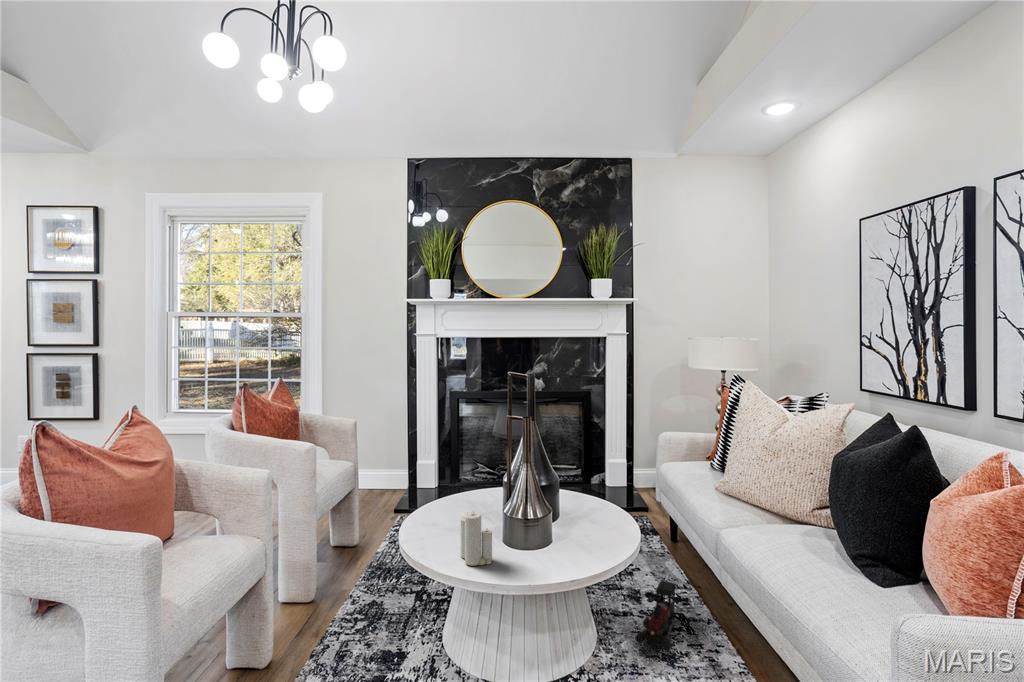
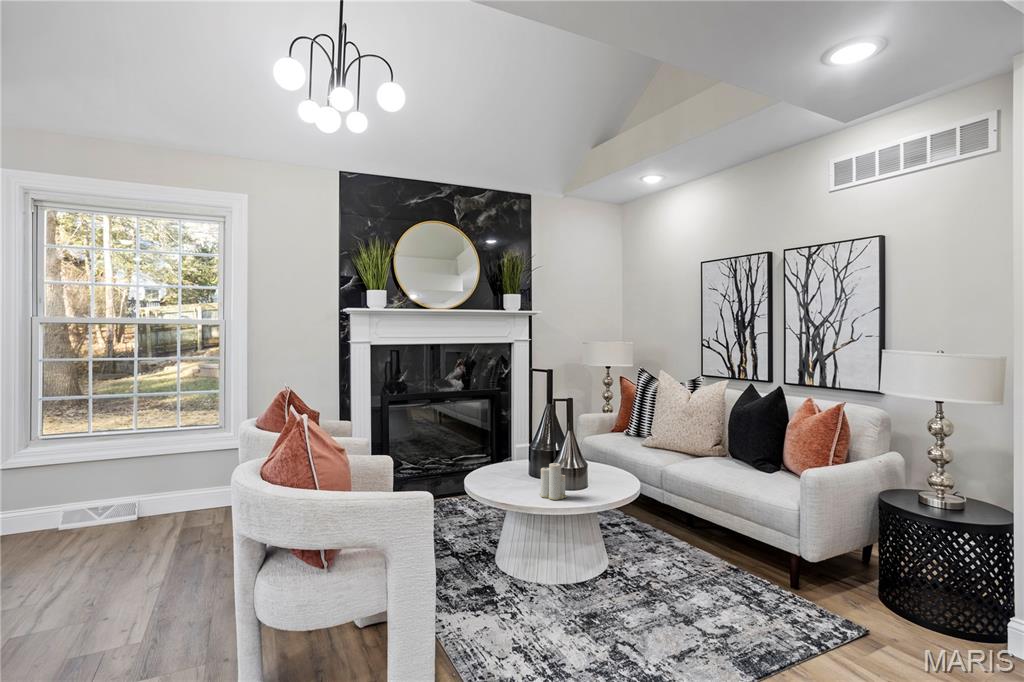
toy train: present [635,580,676,658] -> none [625,508,651,553]

